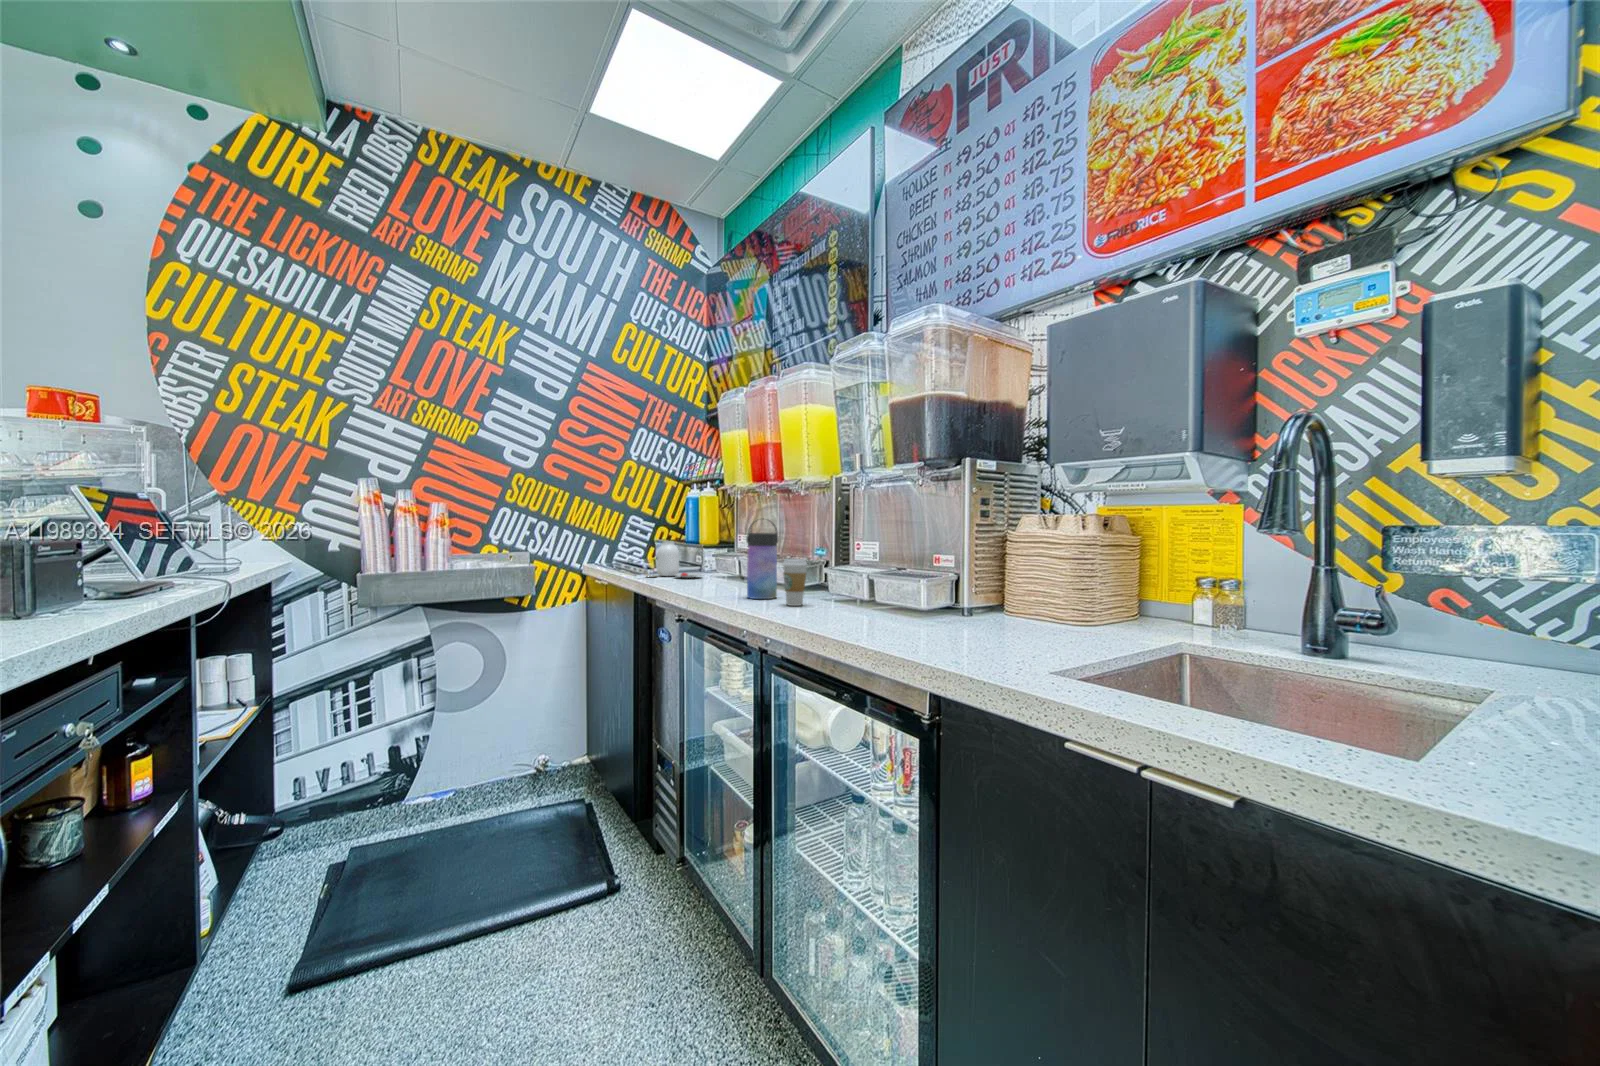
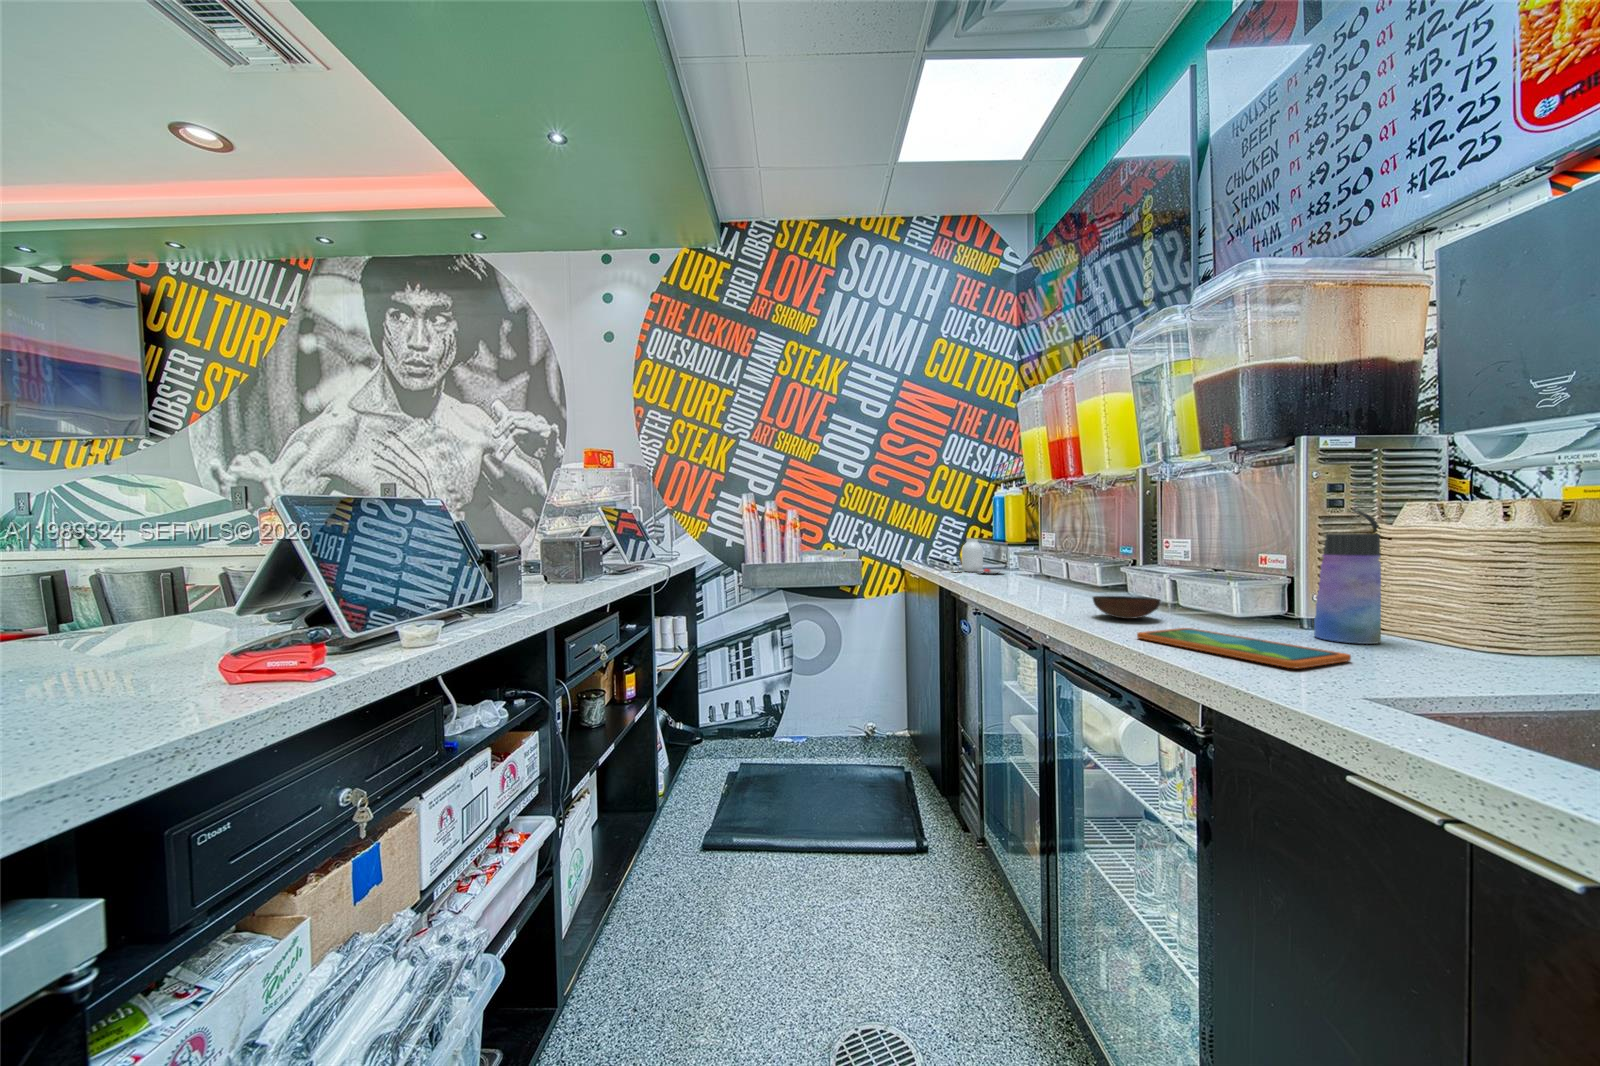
water bottle: present [746,522,778,599] -> present [1314,510,1381,644]
coffee cup: present [783,559,807,606] -> none [1068,557,1097,604]
bowl: none [813,597,870,618] -> present [1093,596,1160,619]
tablet: none [866,624,1020,654] -> present [1137,628,1351,668]

